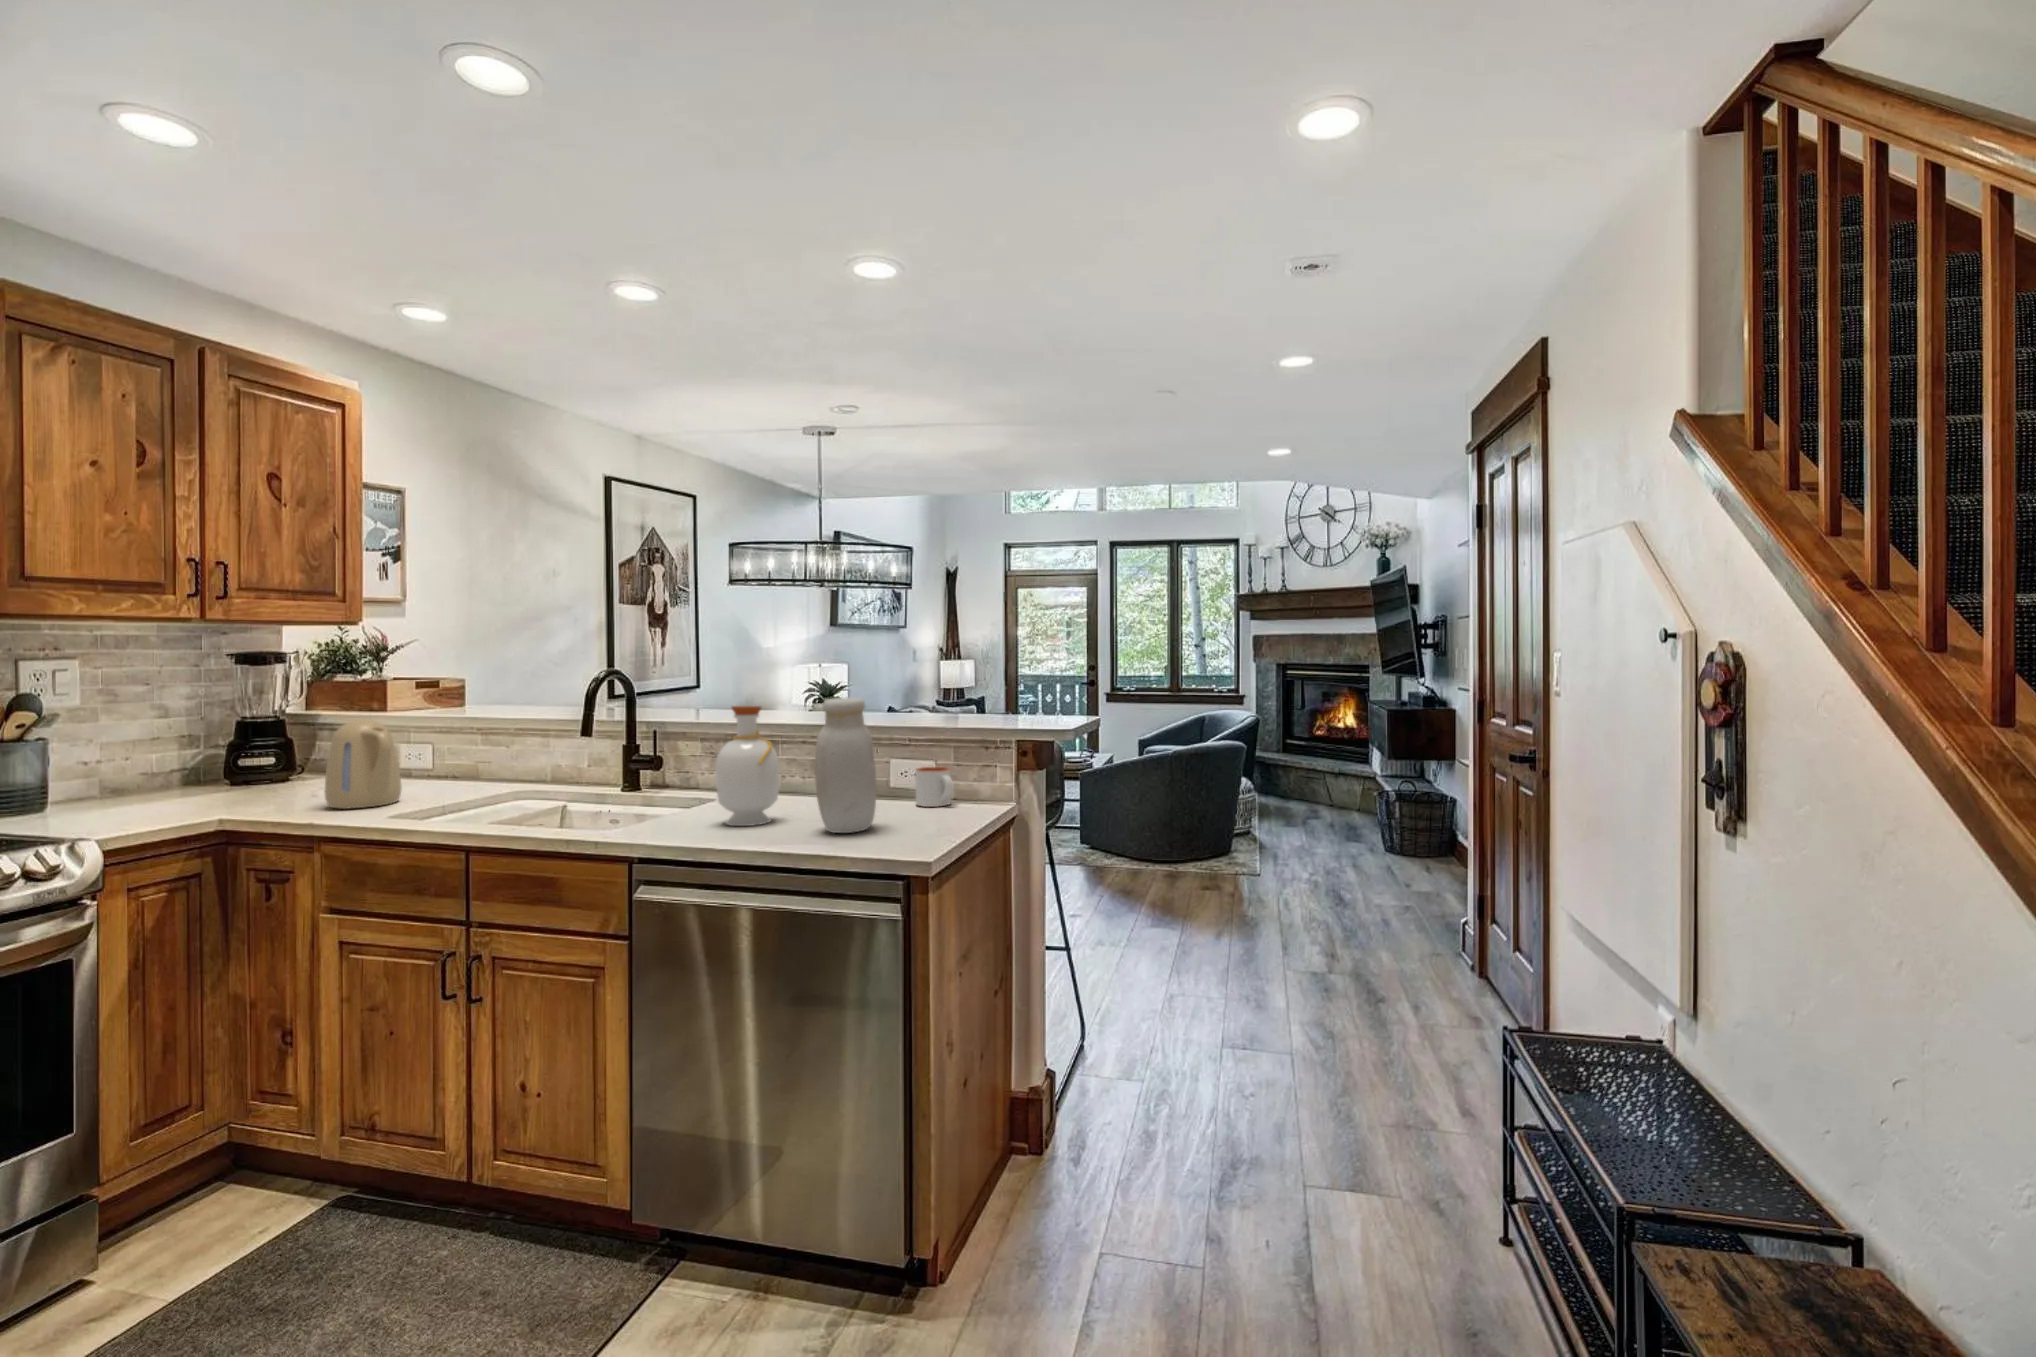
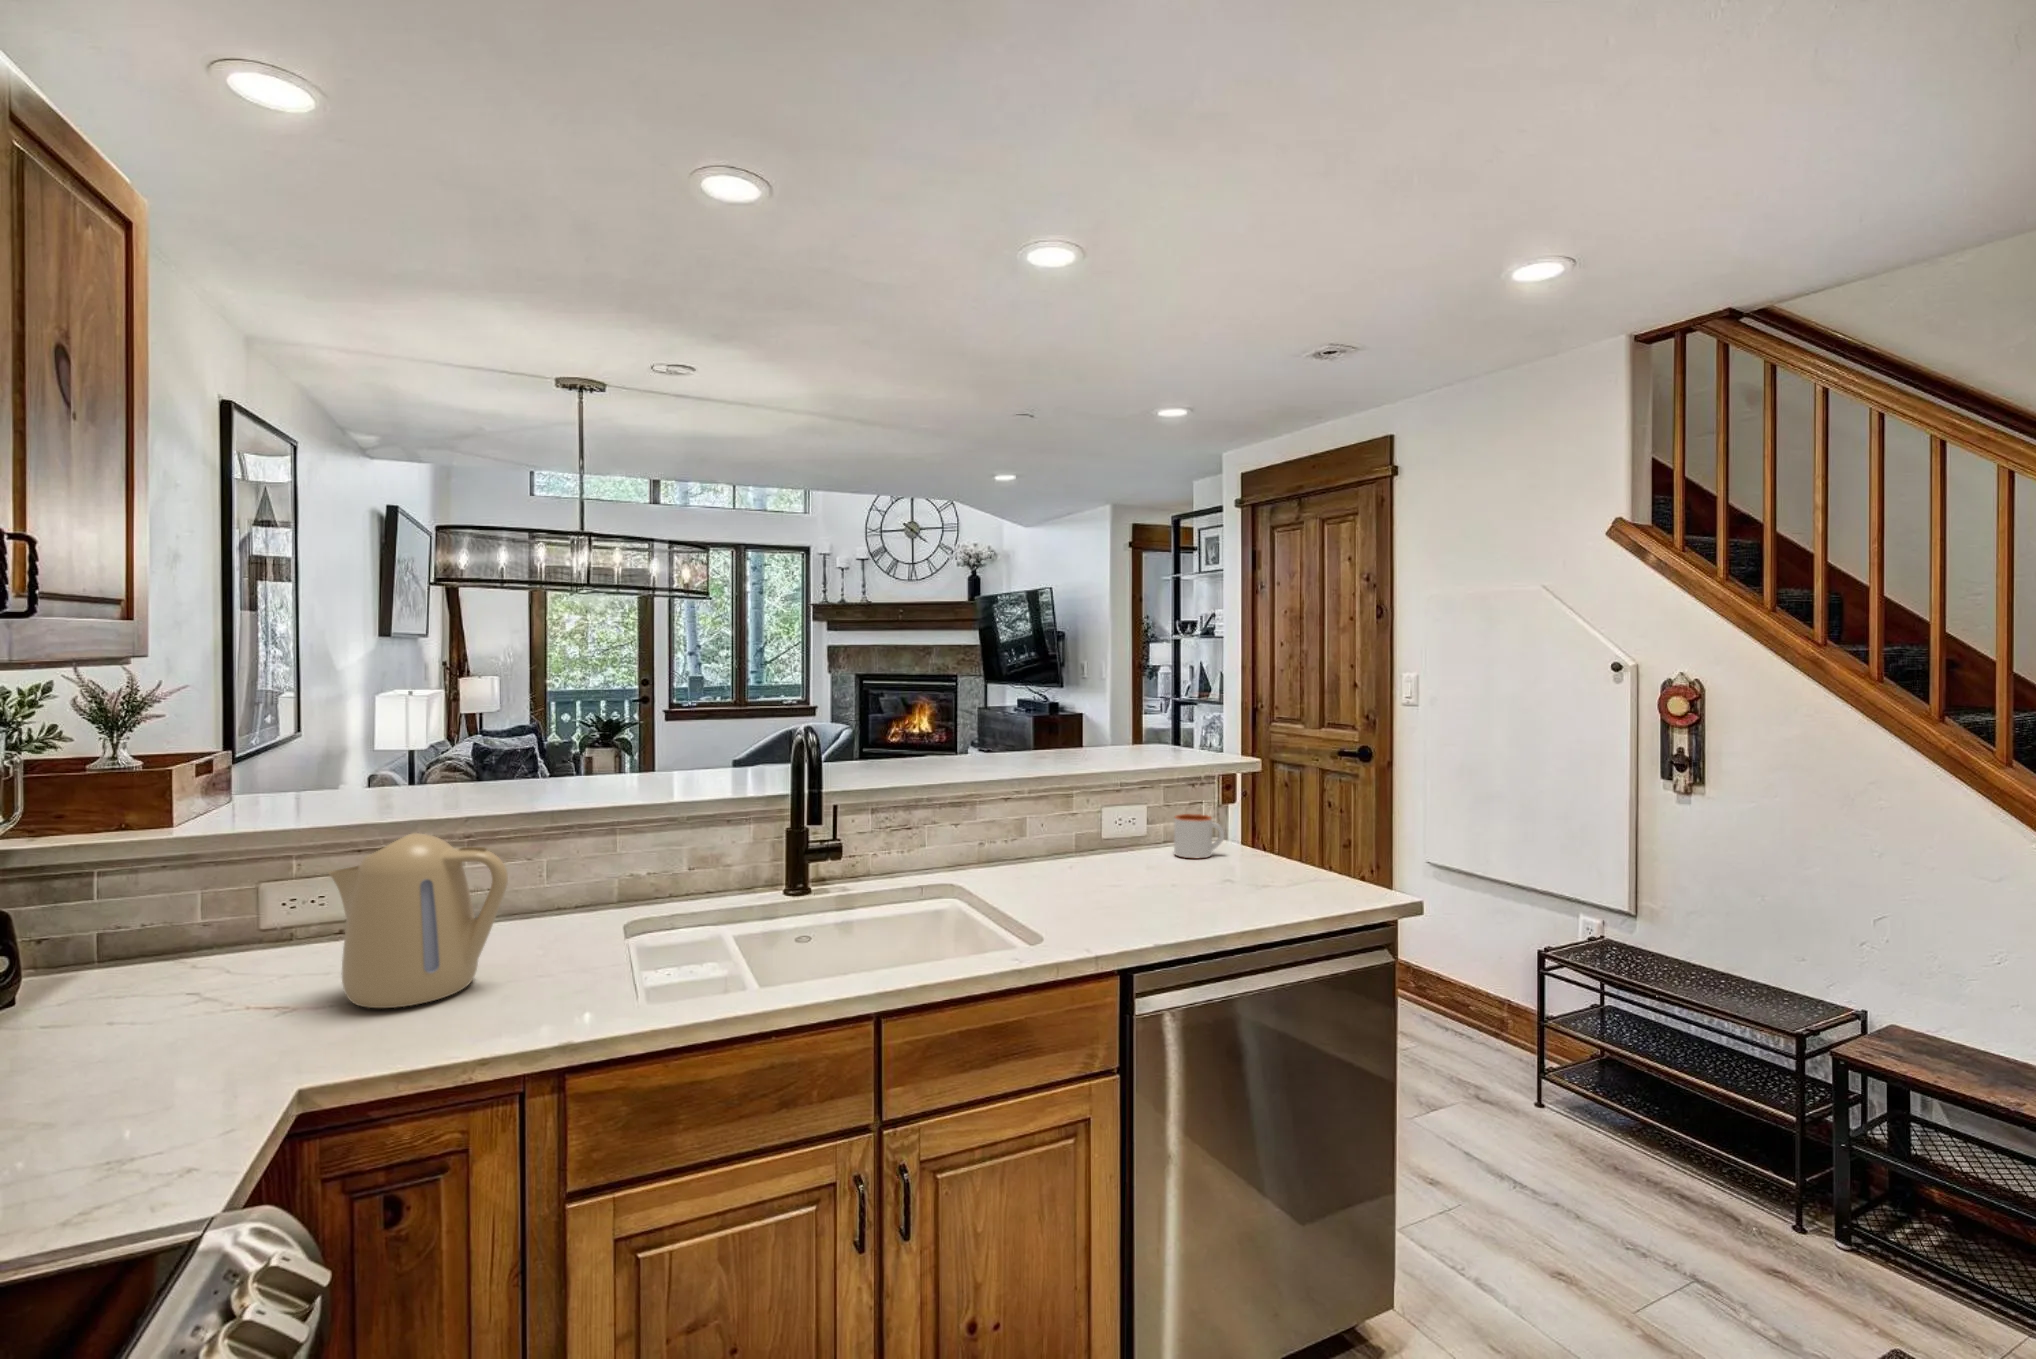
jar: present [815,697,877,833] -> none [1229,748,1307,897]
bottle: present [715,706,779,826] -> none [1094,764,1173,910]

